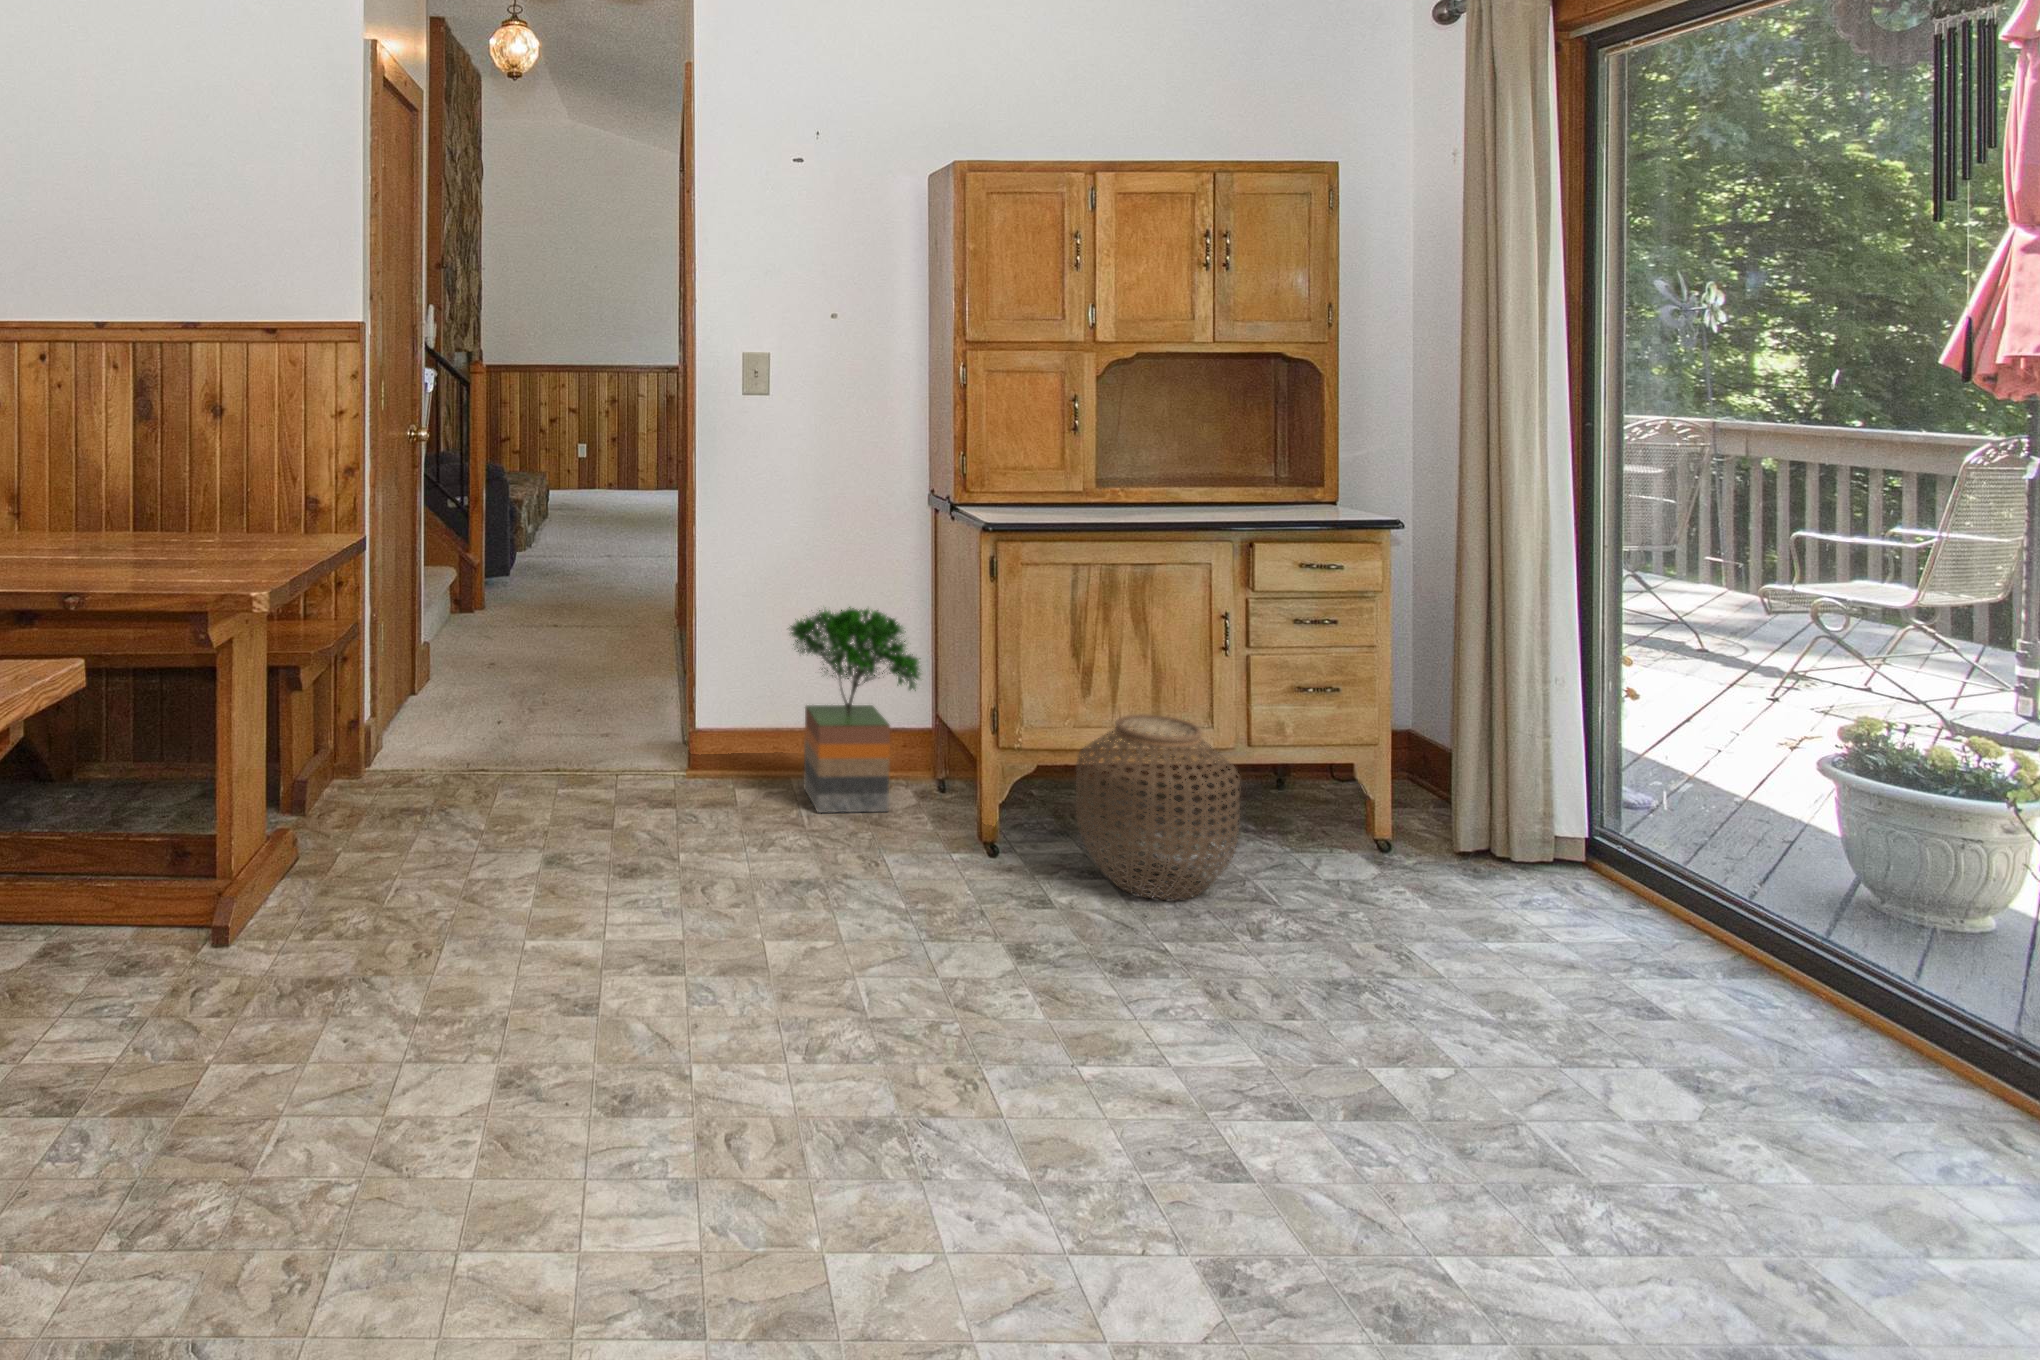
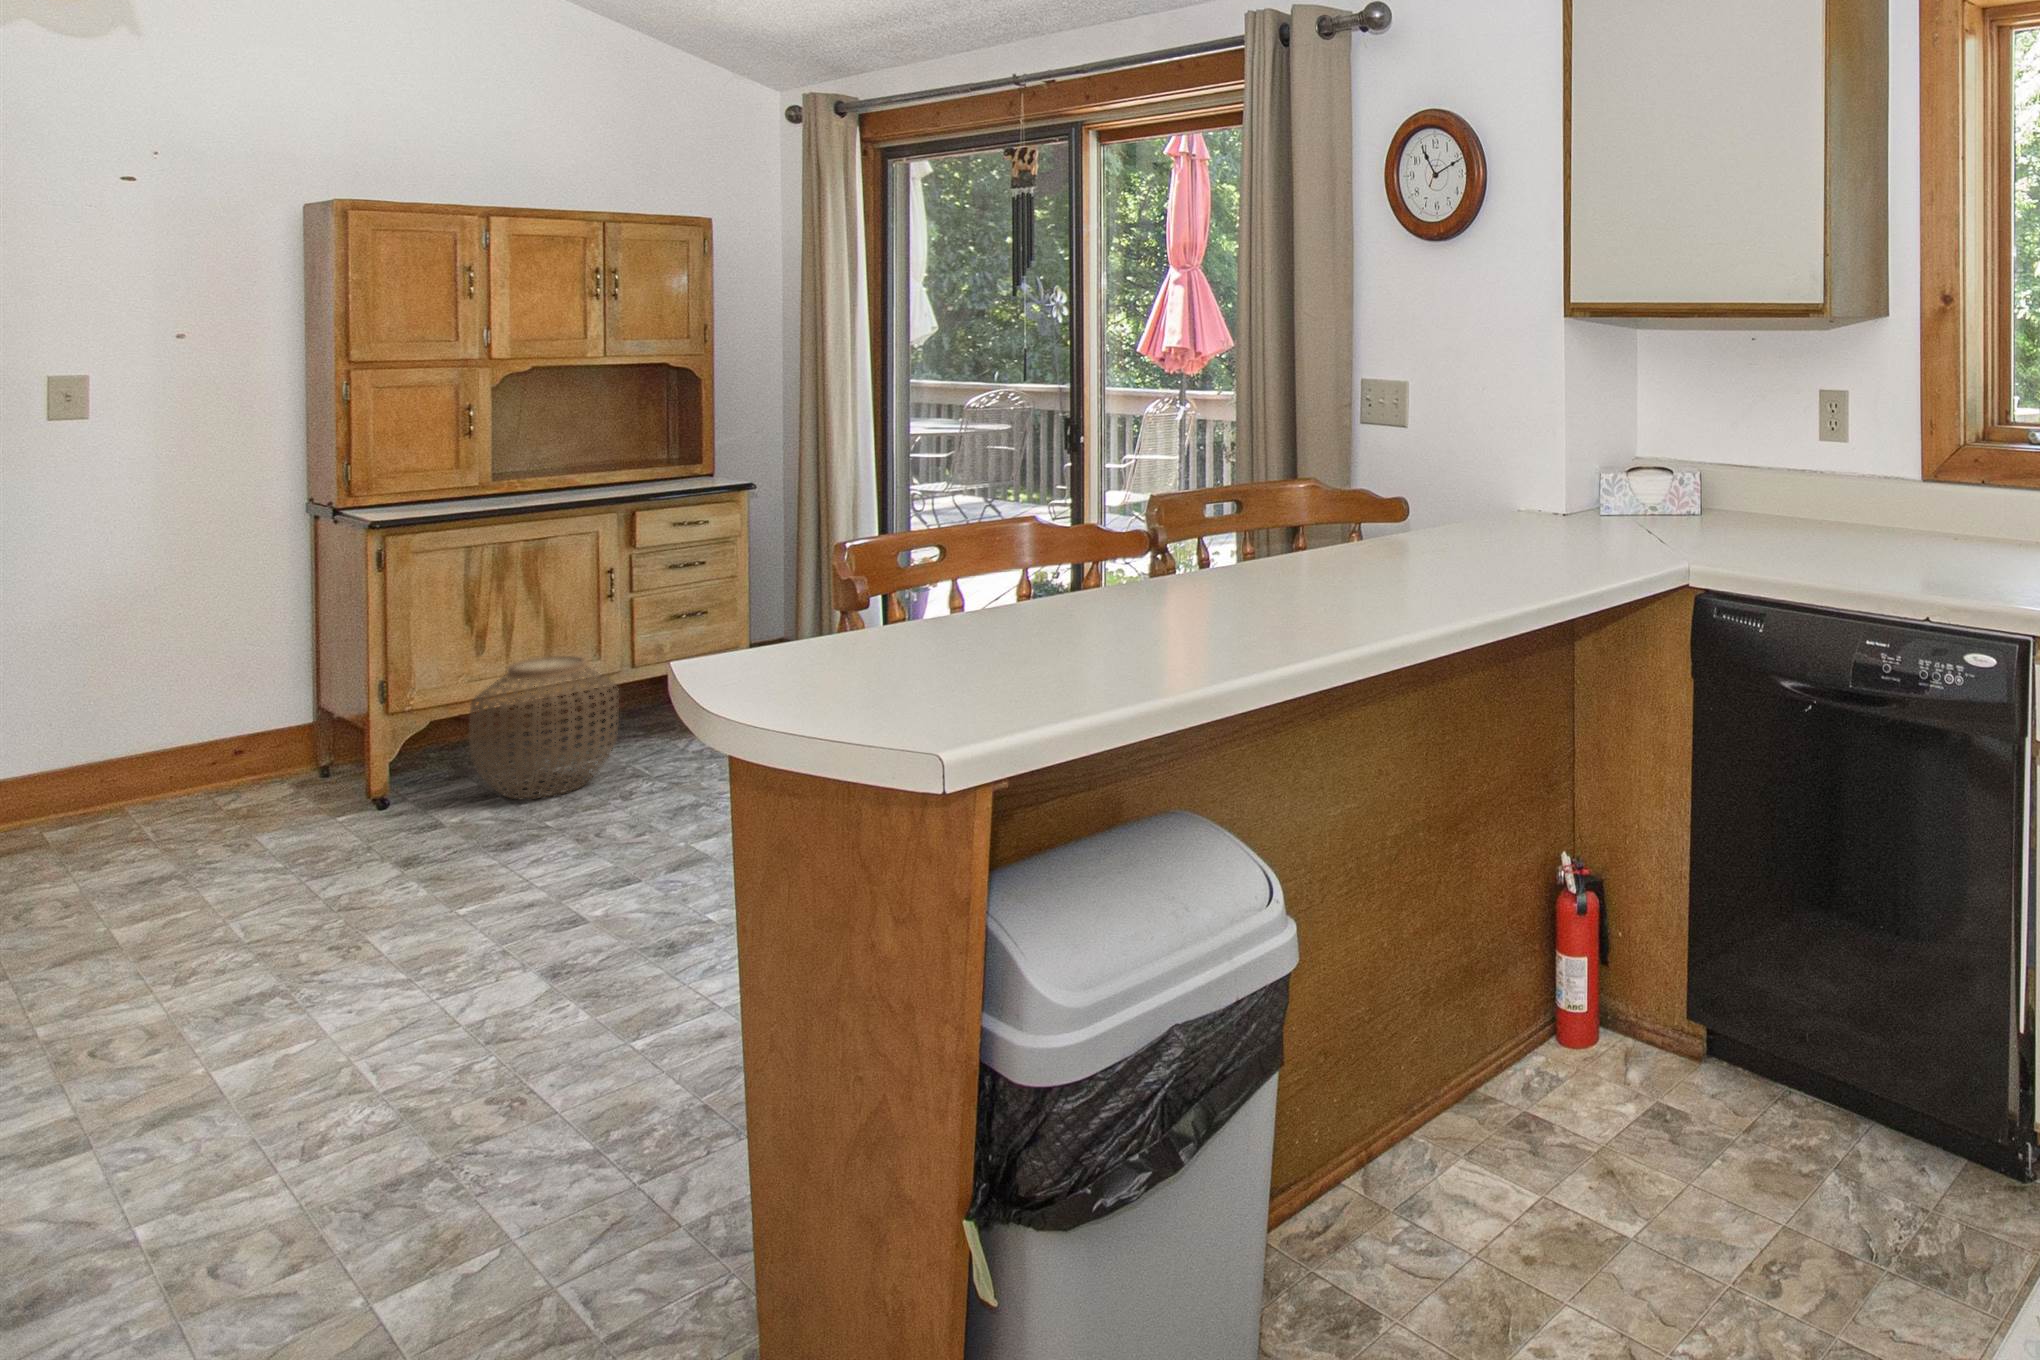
potted tree: present [788,607,921,813] -> none [119,617,305,824]

